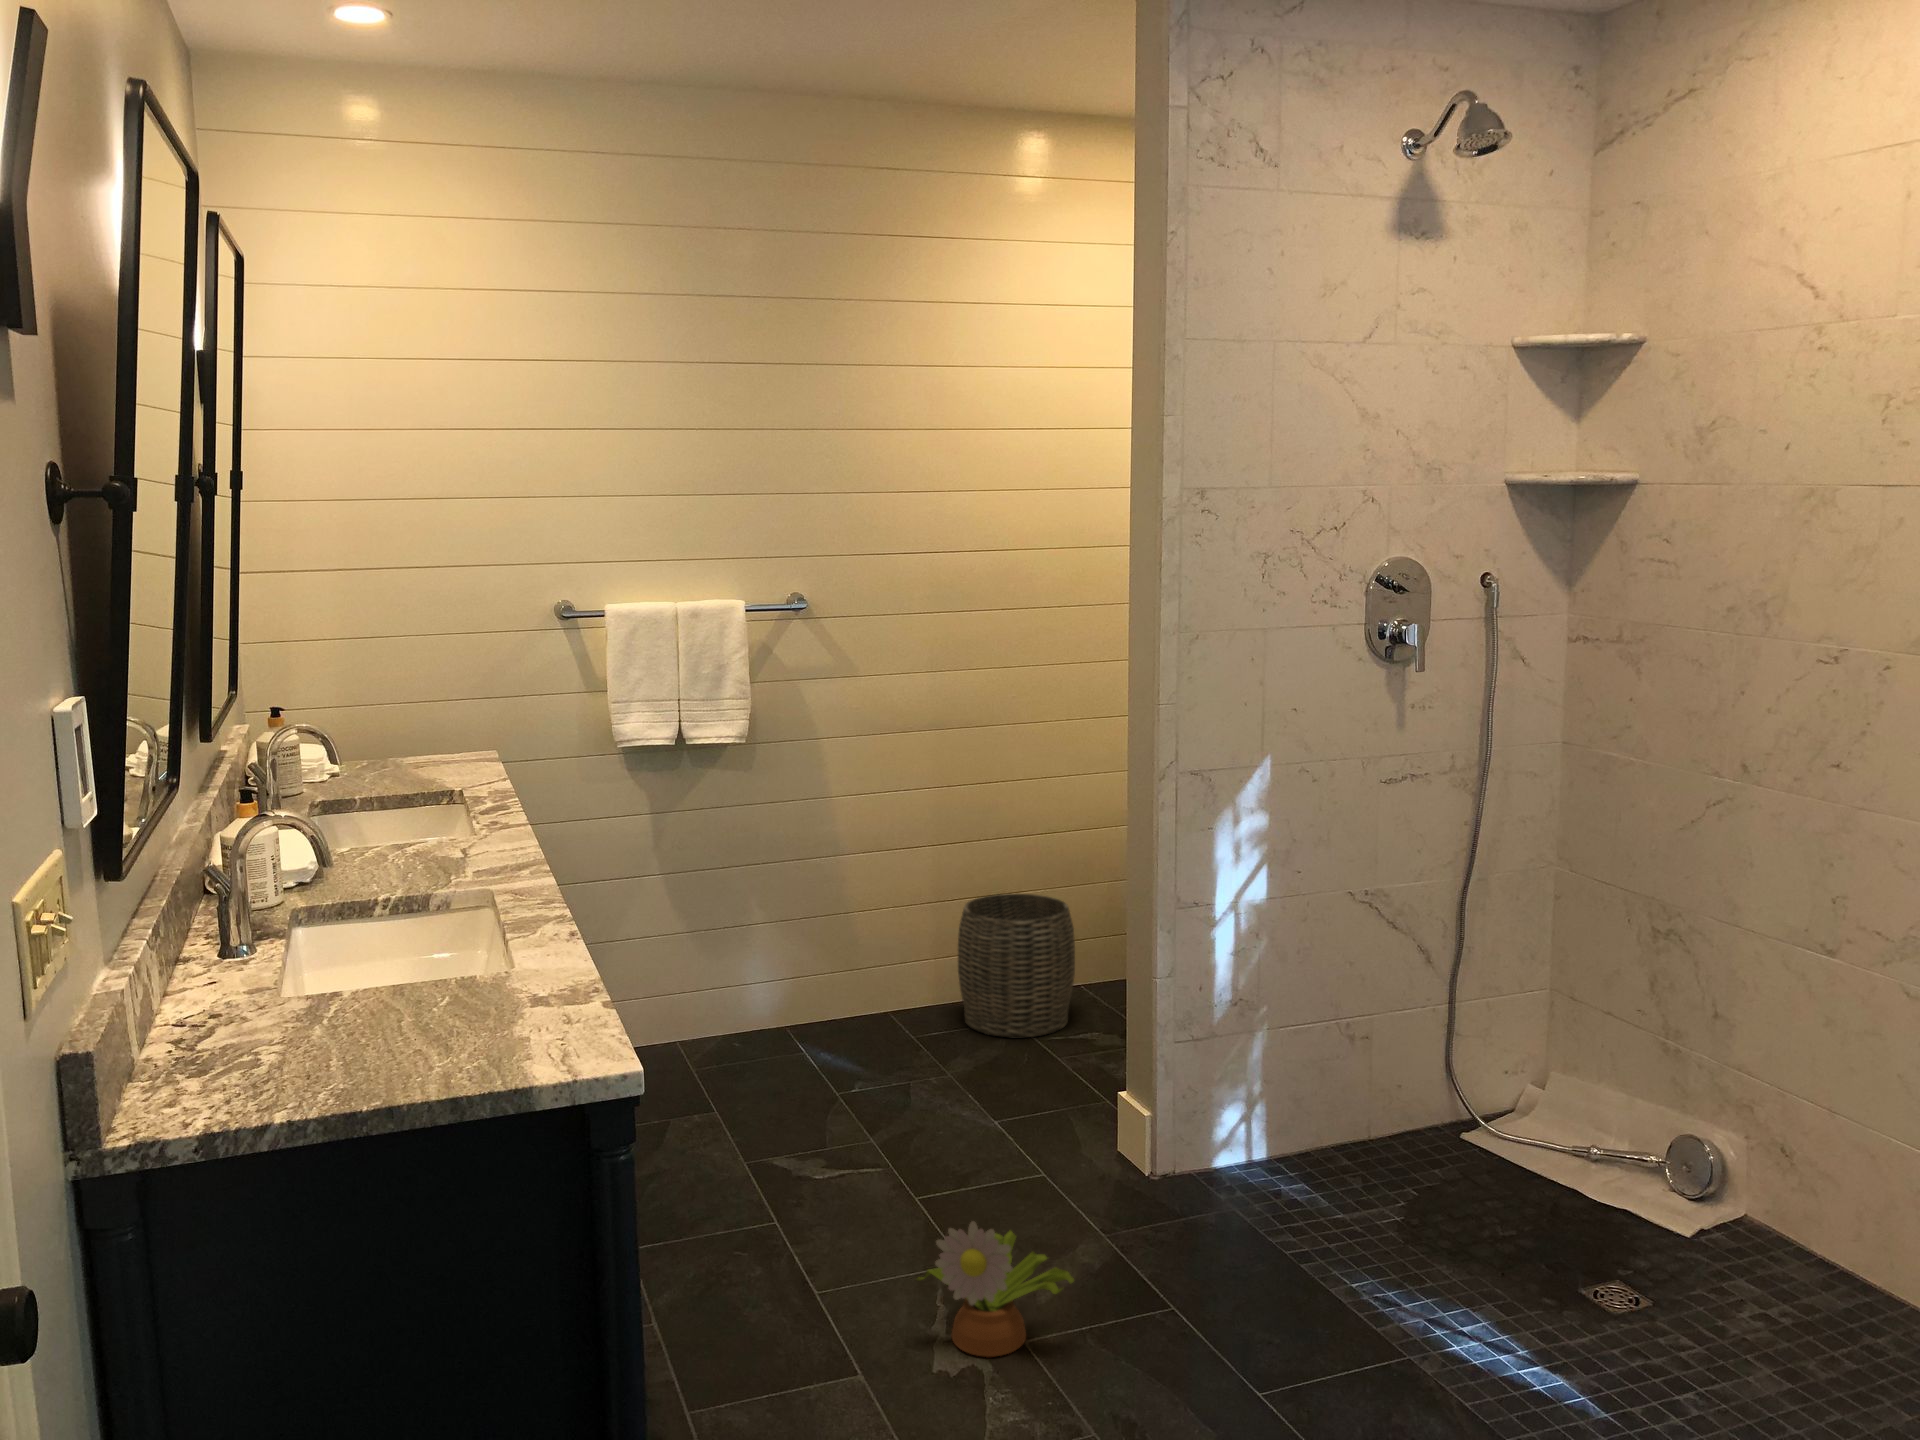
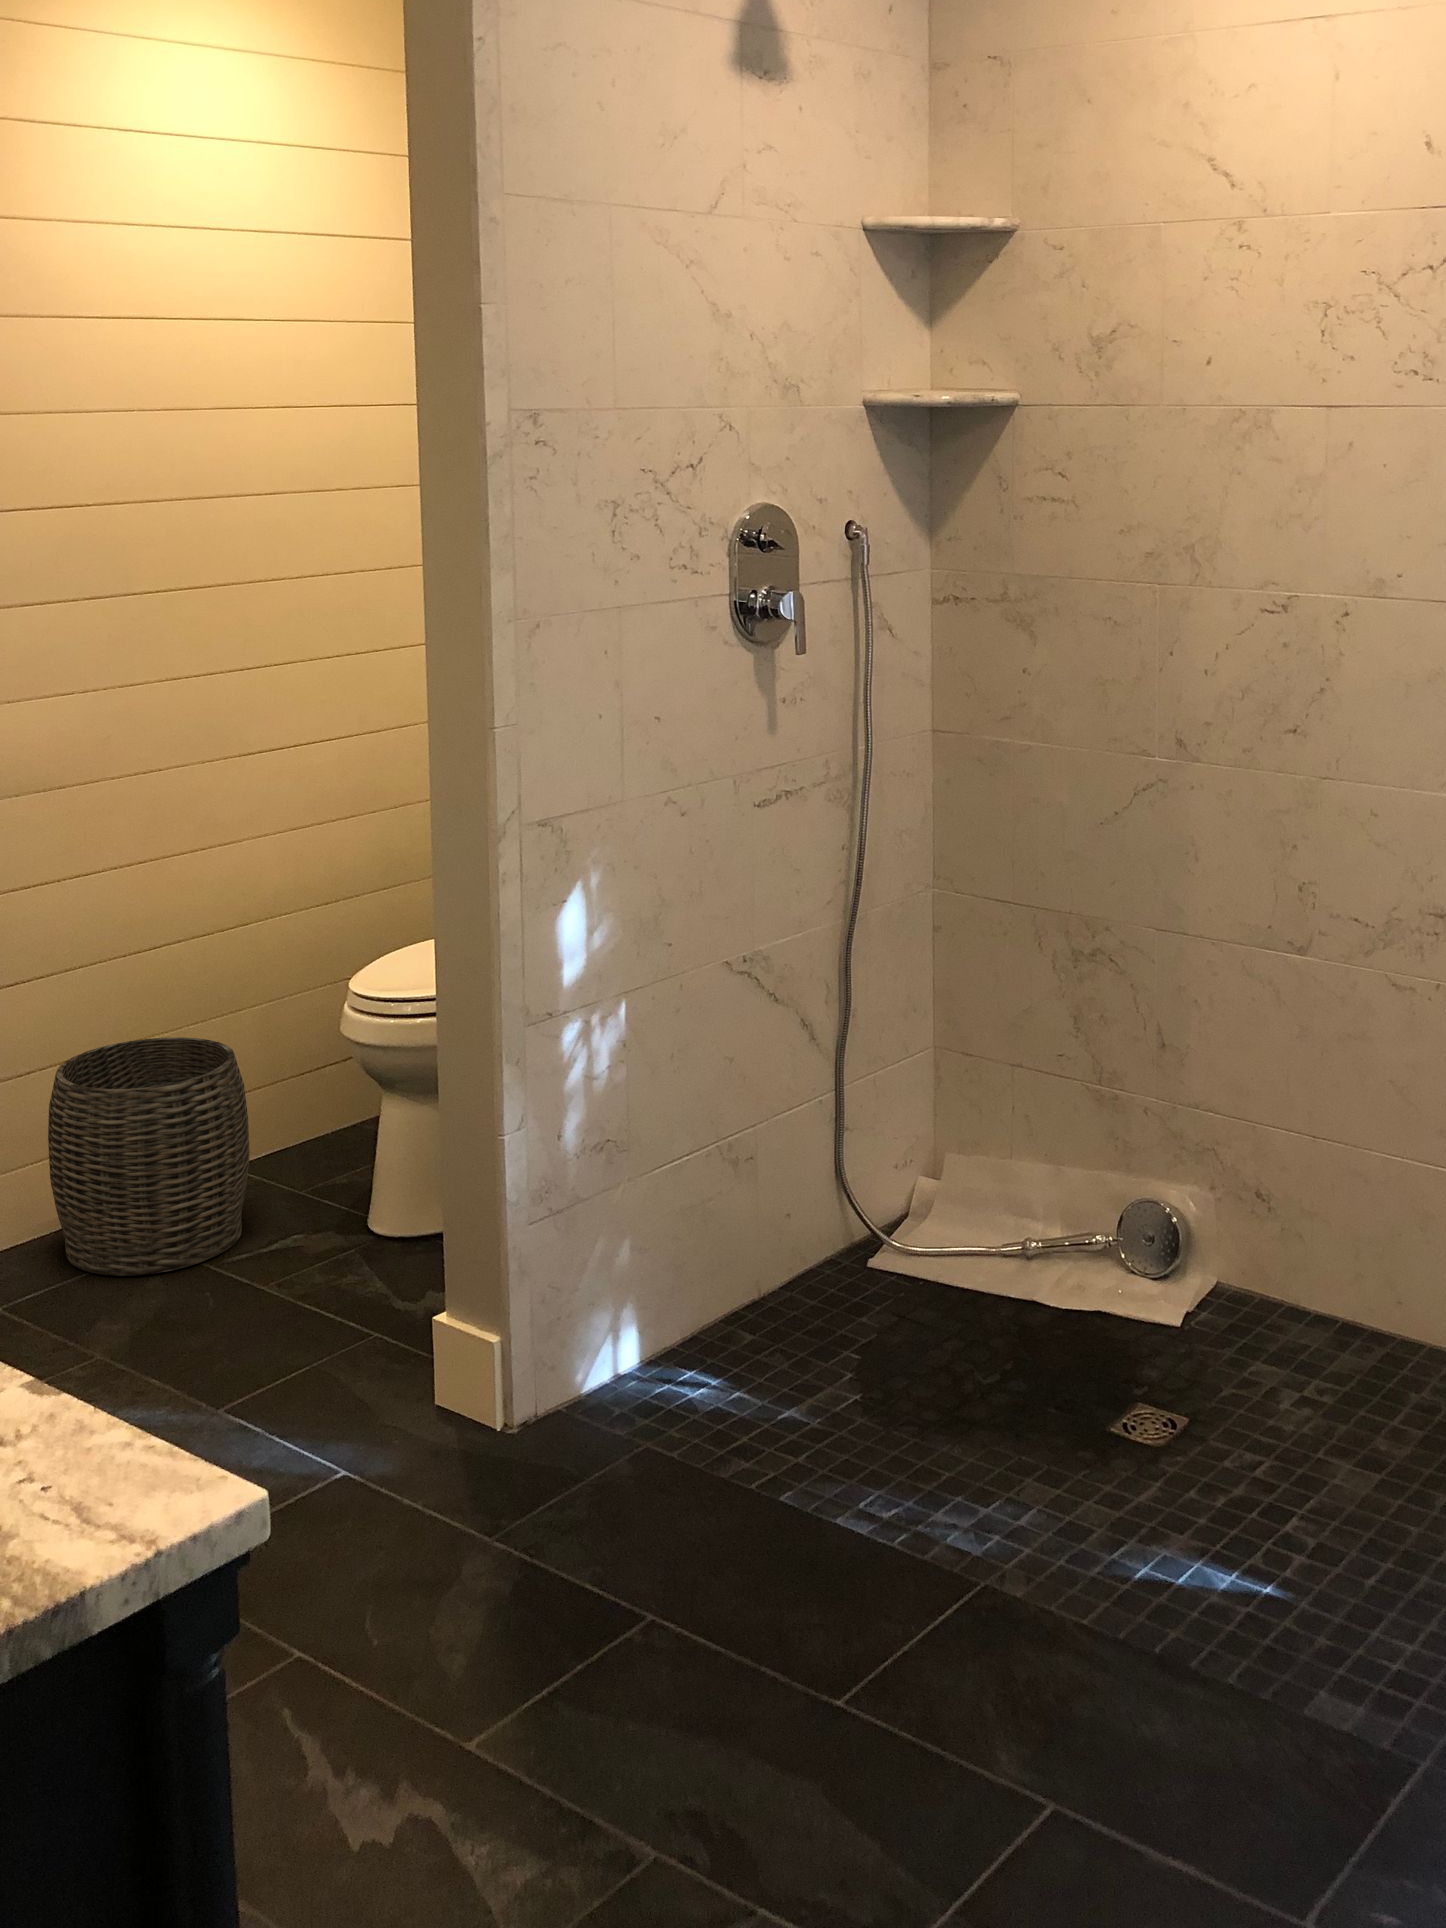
decorative plant: present [917,1221,1074,1357] -> none [298,1577,545,1792]

